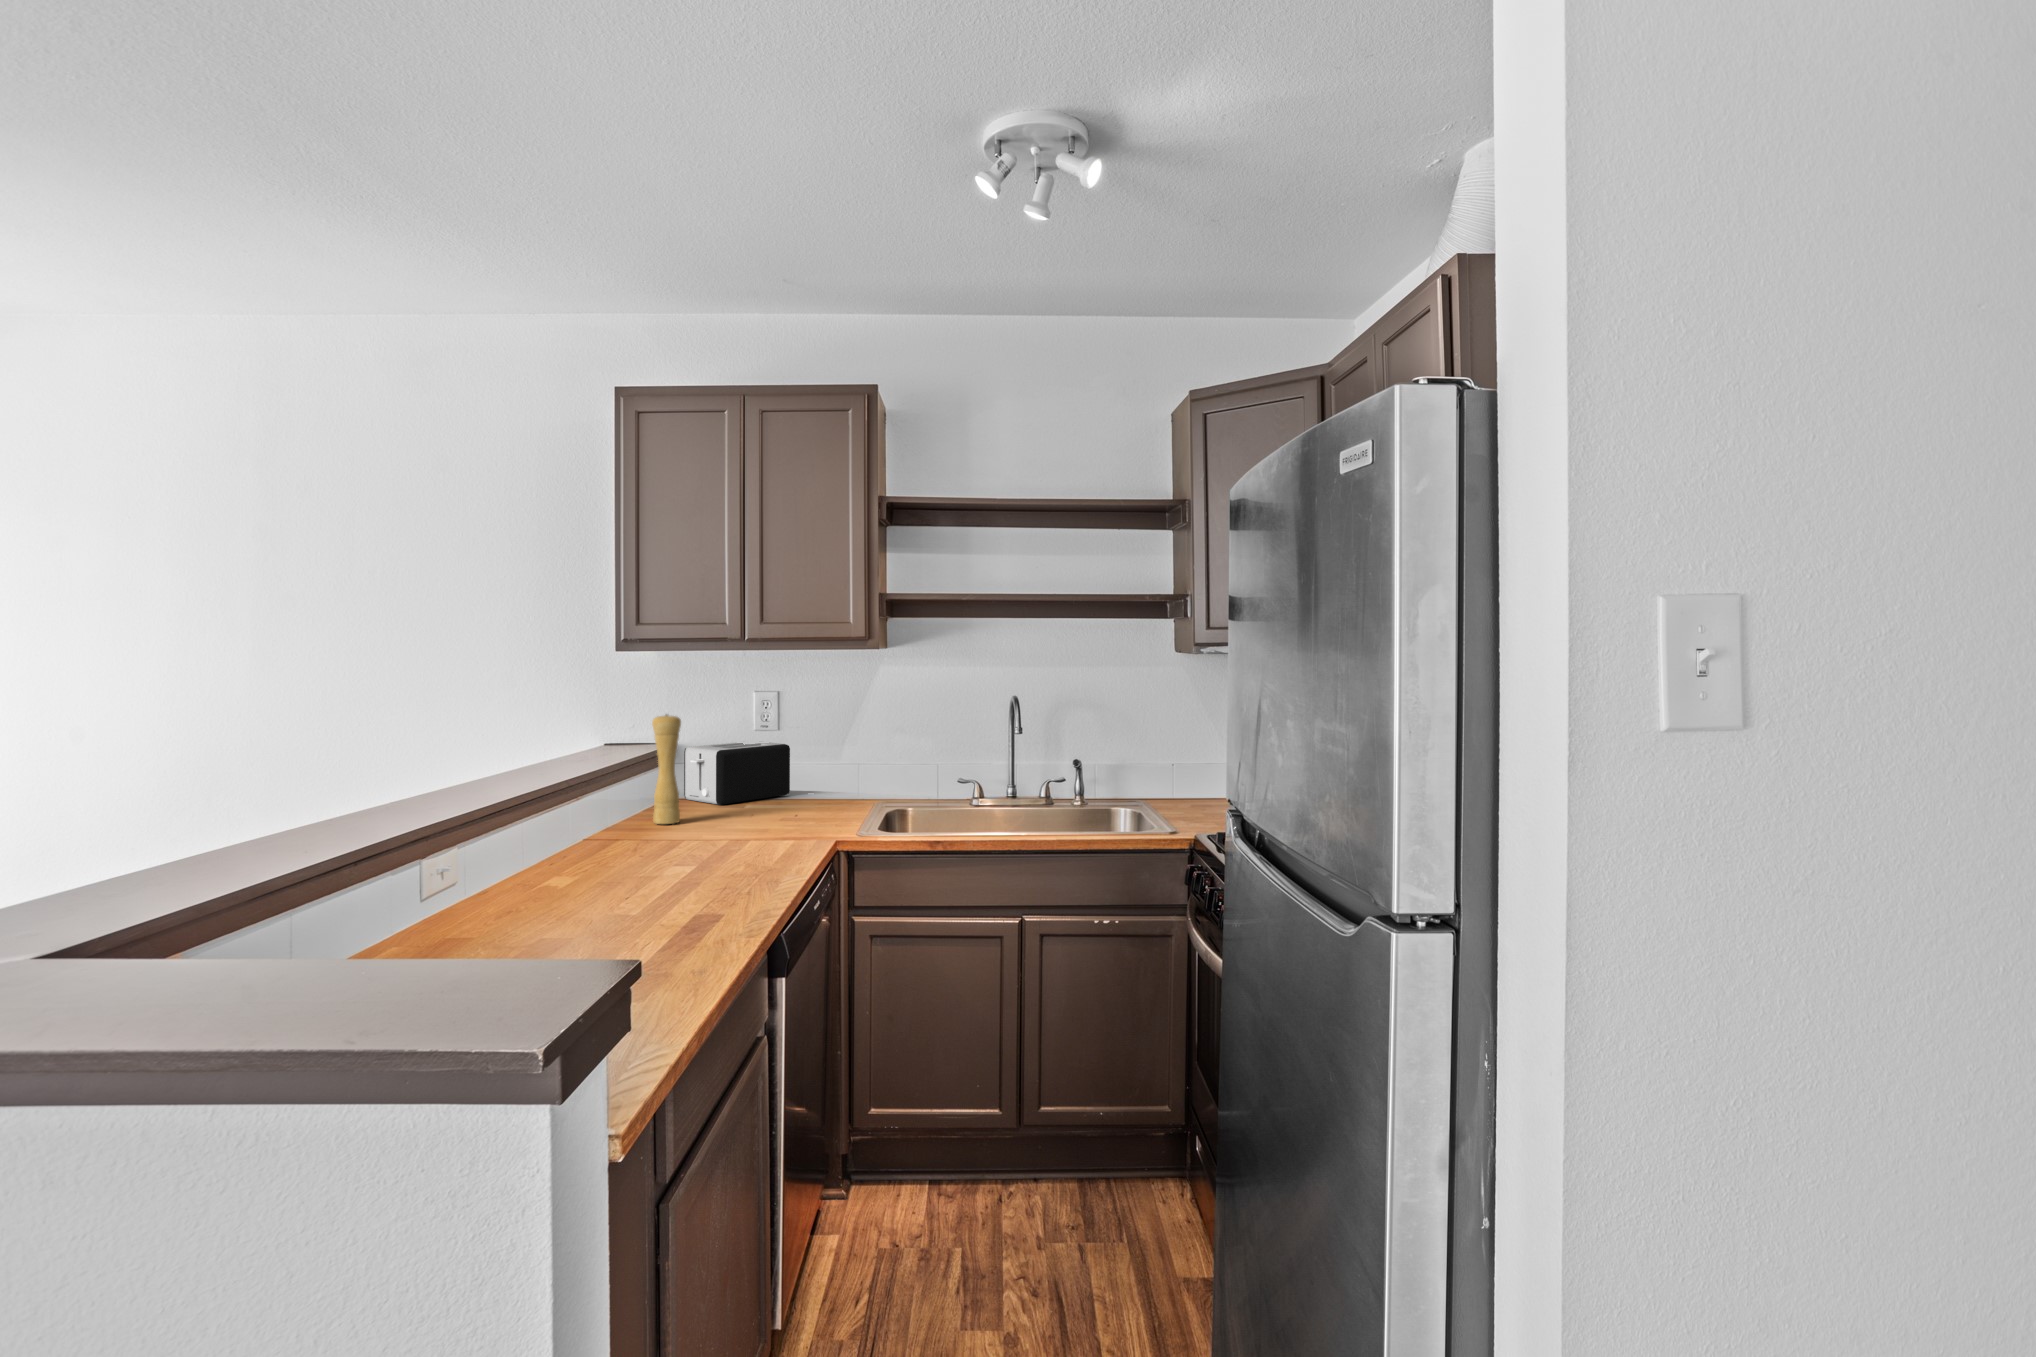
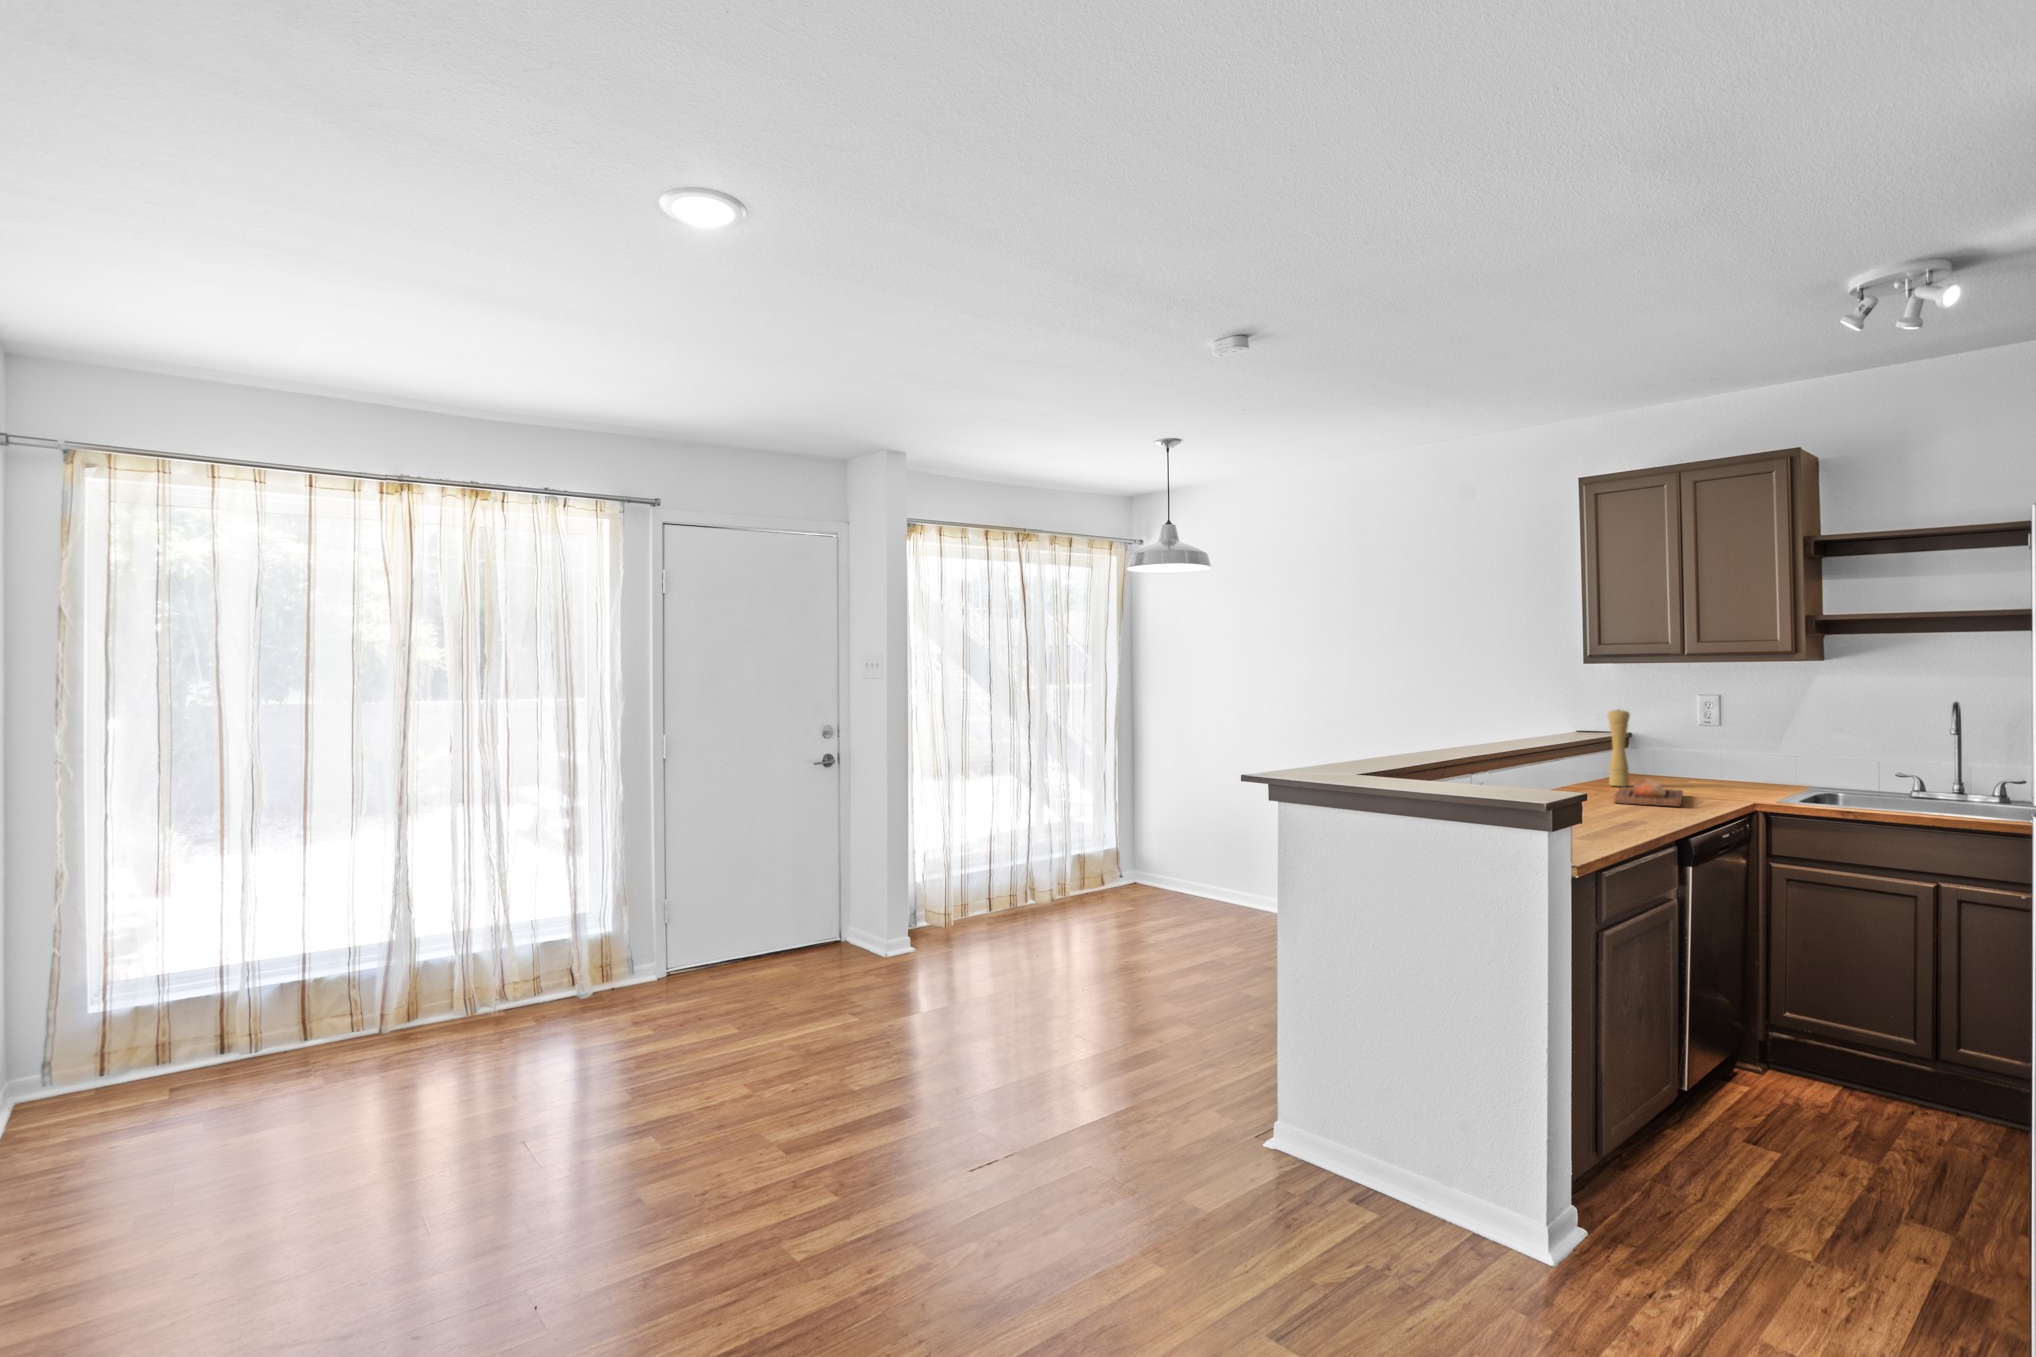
toaster: present [684,743,790,805] -> none [1637,736,1731,781]
bread loaf: none [667,816,758,865] -> present [1613,779,1683,807]

